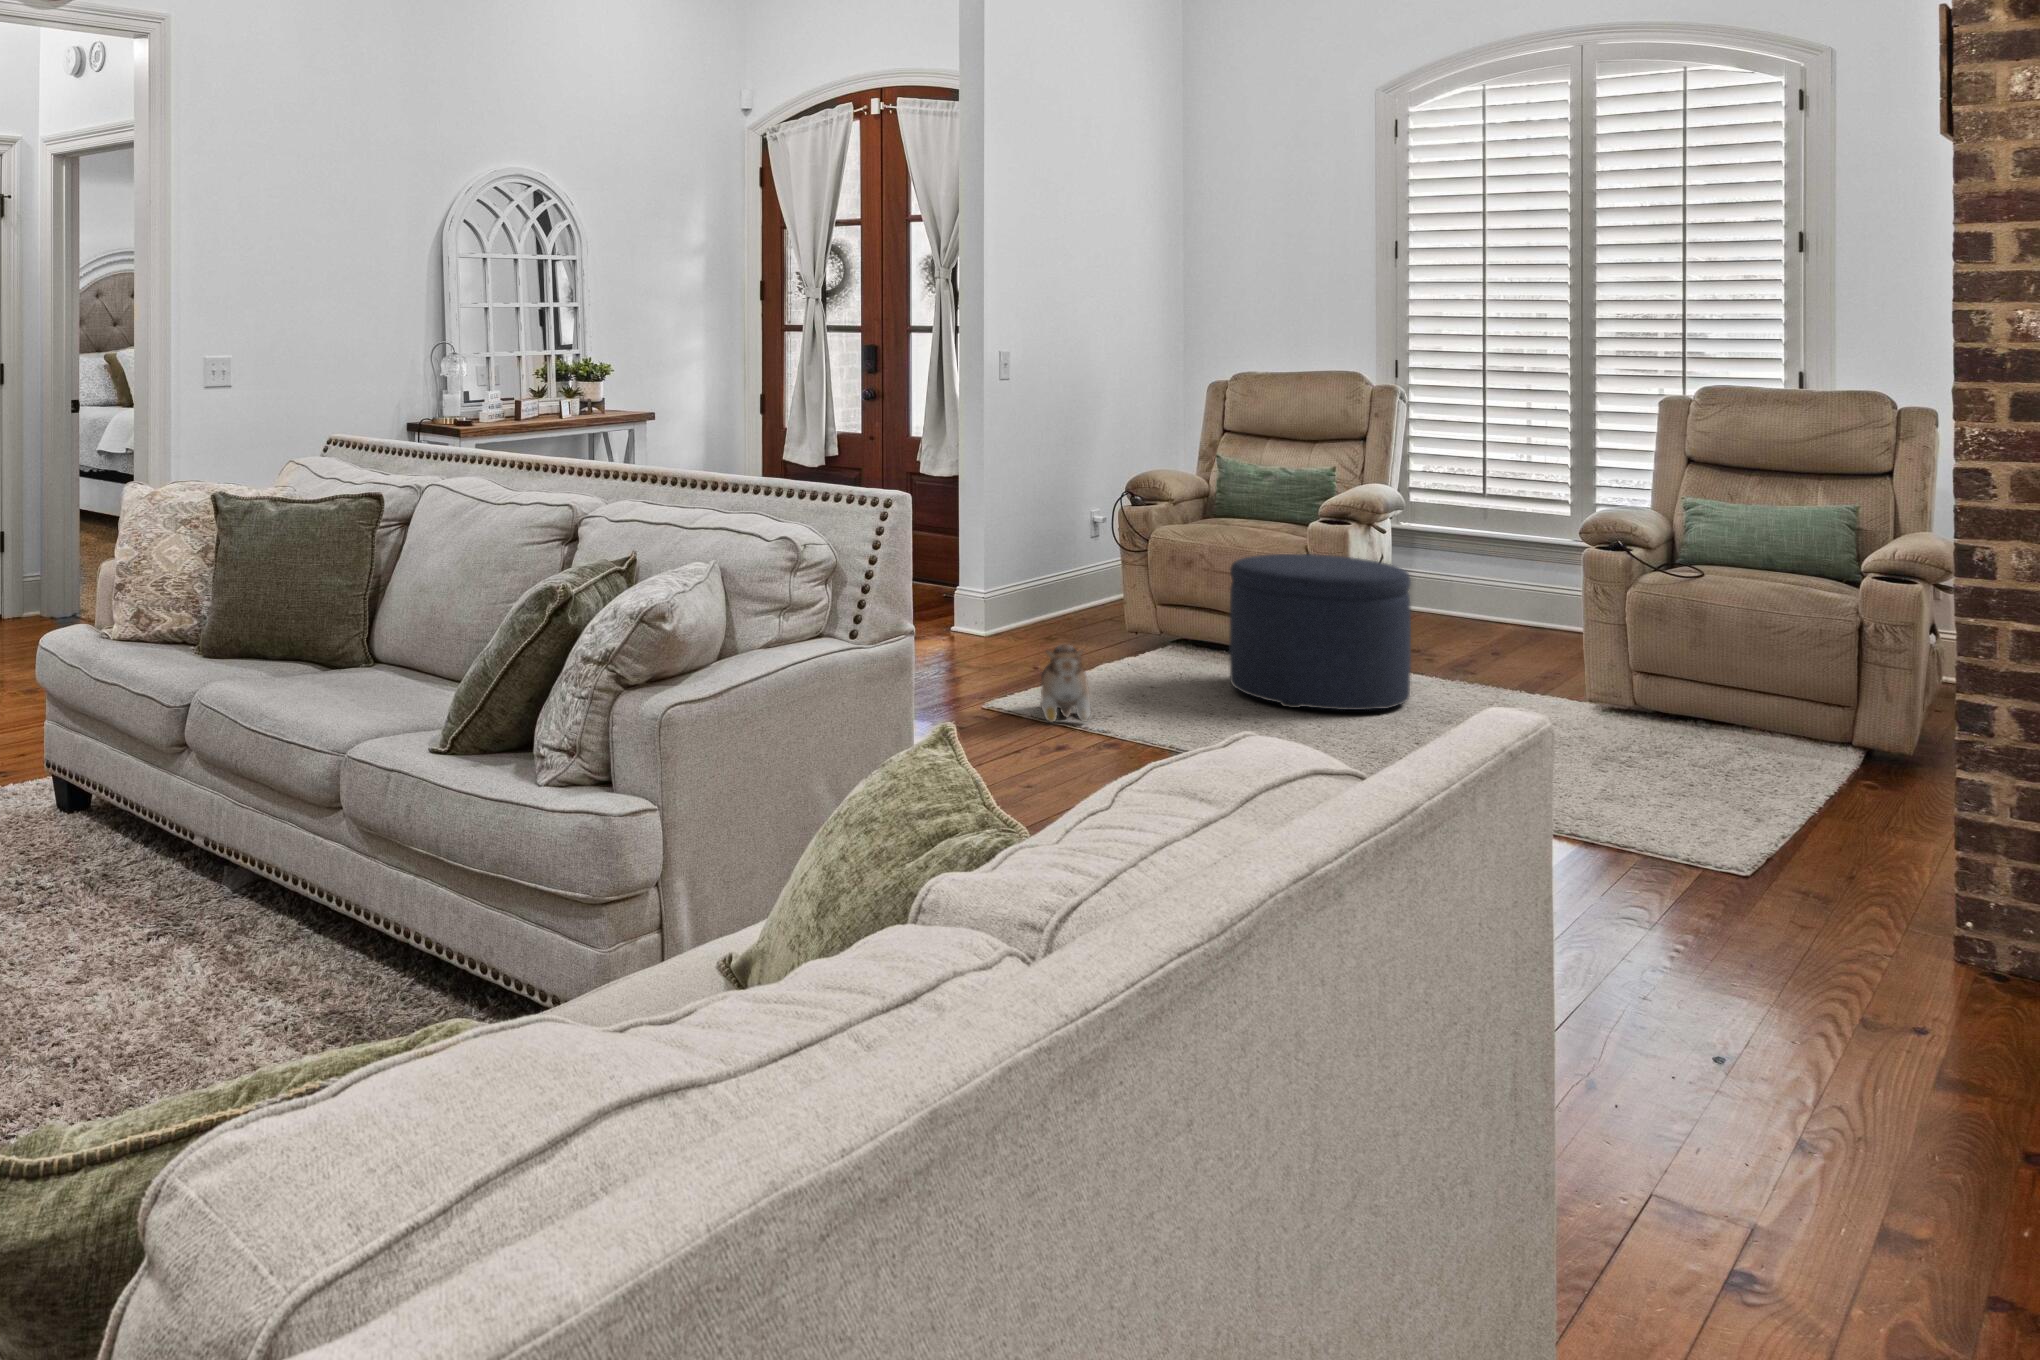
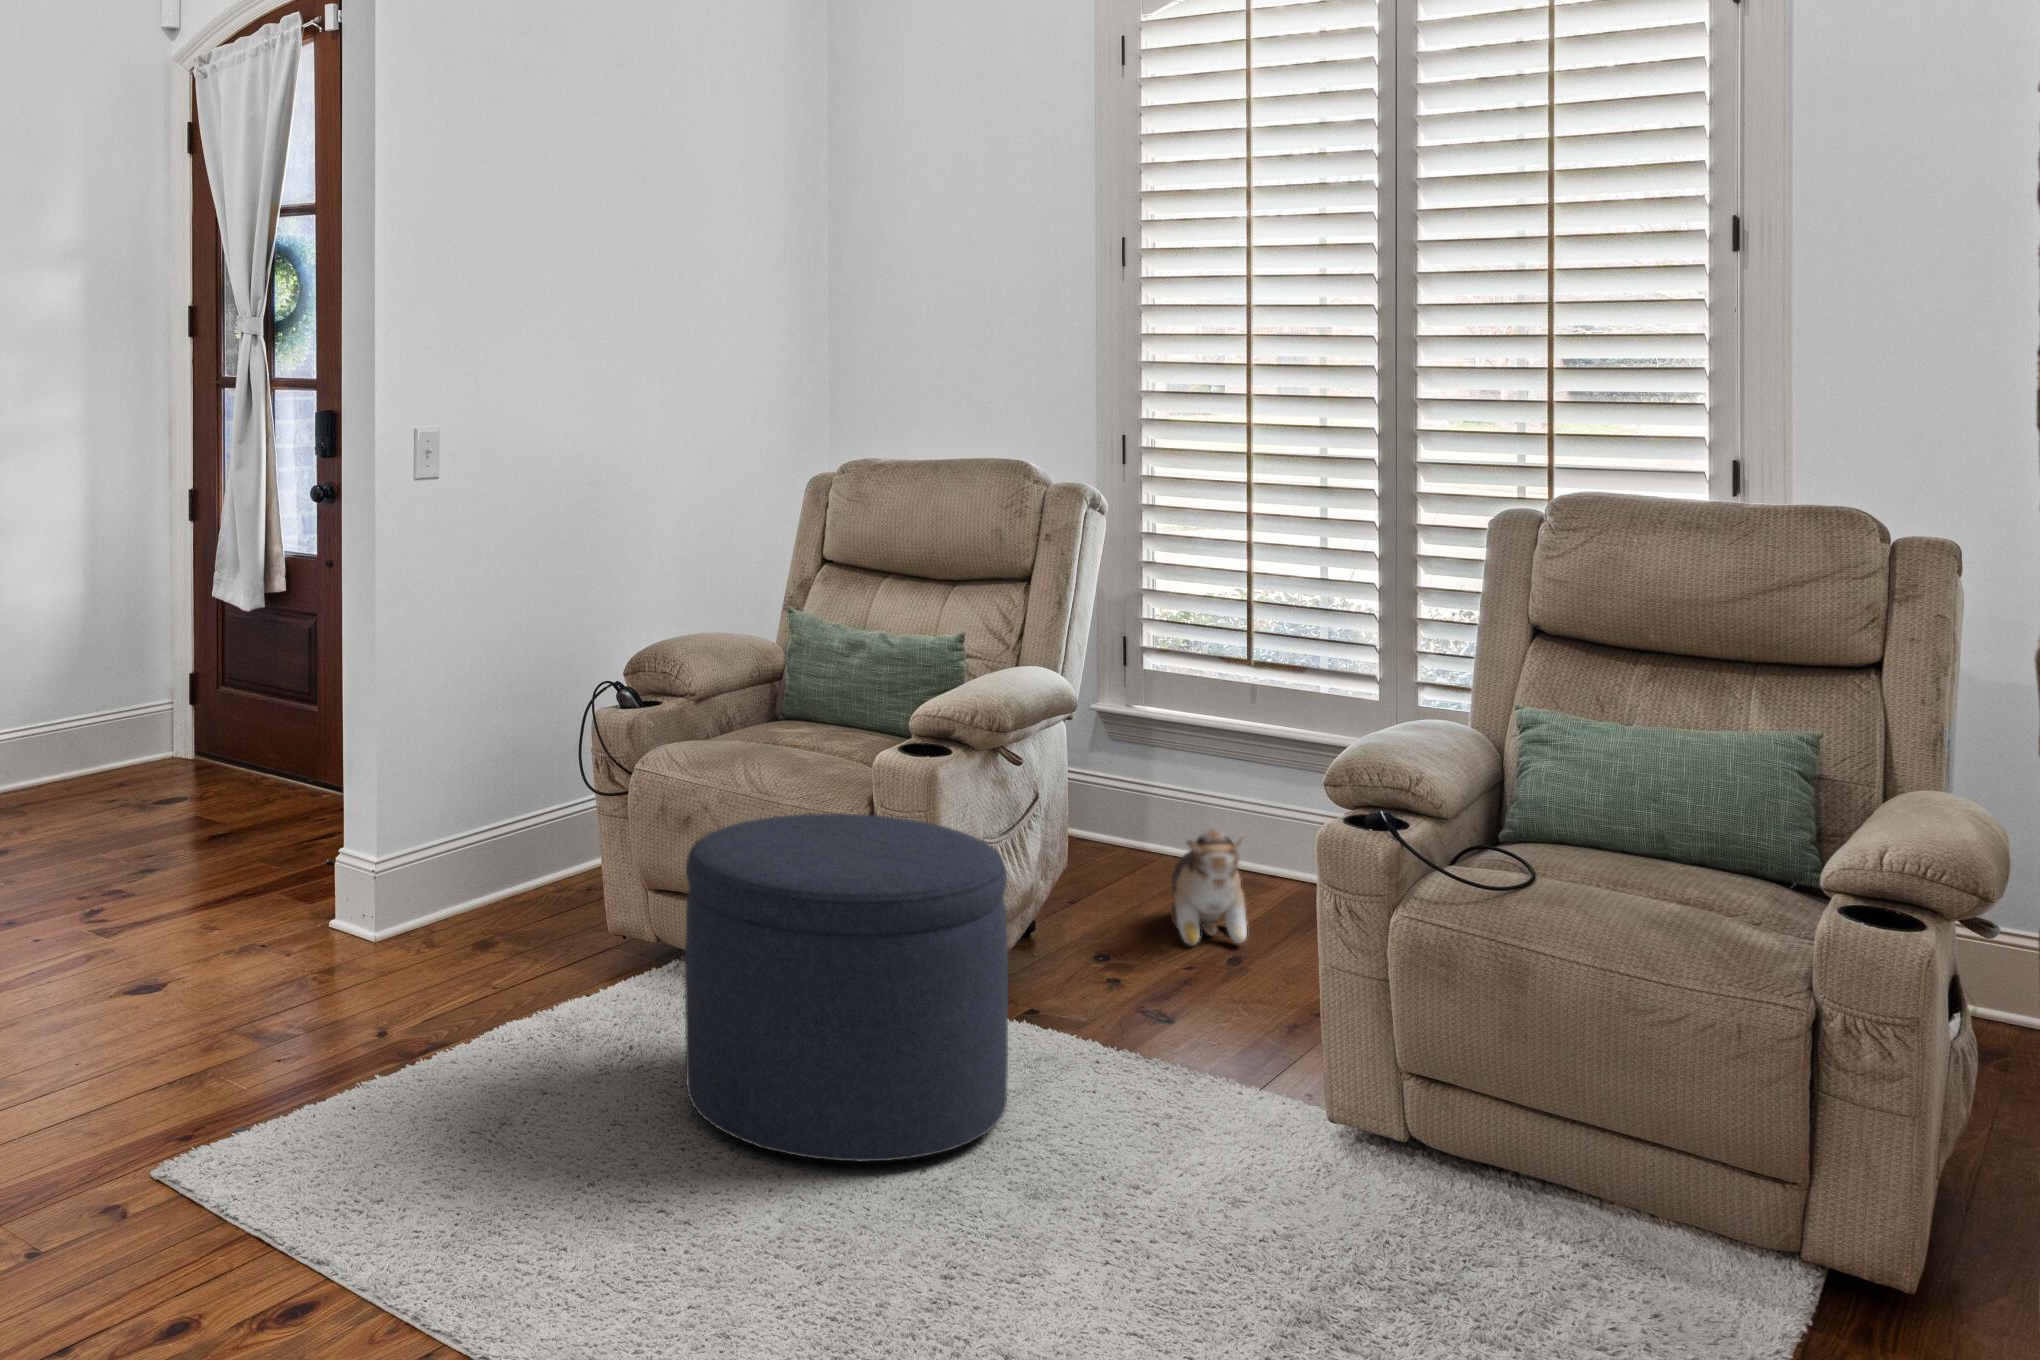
plush toy: present [1041,644,1091,722] -> present [1171,829,1247,945]

